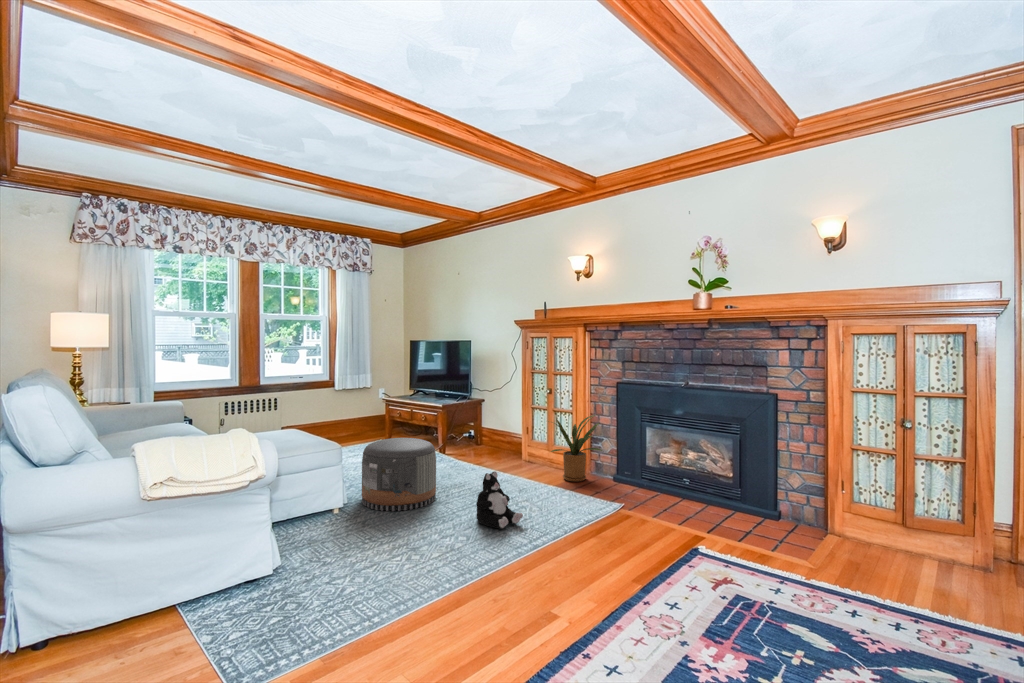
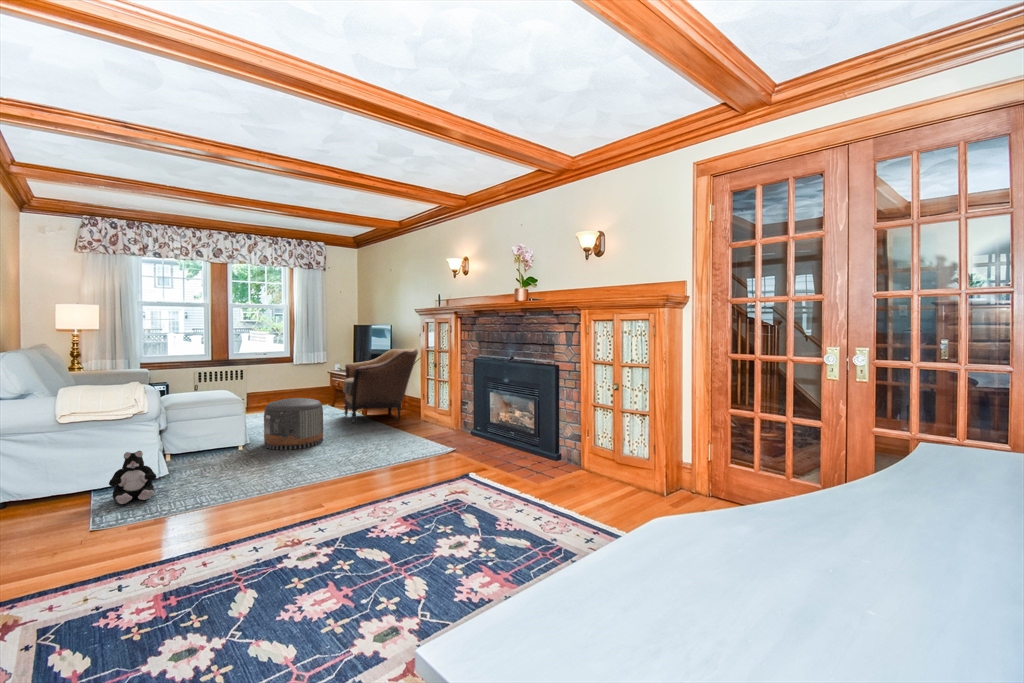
armchair: none [421,370,518,468] -> present [343,348,418,424]
house plant: present [551,415,602,482] -> none [420,383,465,435]
plush toy: present [477,471,523,528] -> present [109,451,156,504]

